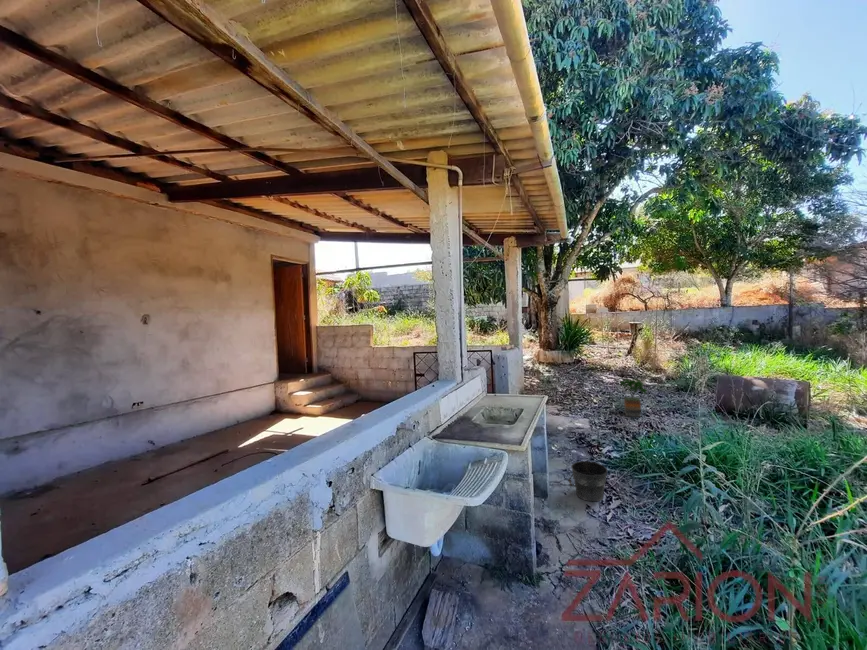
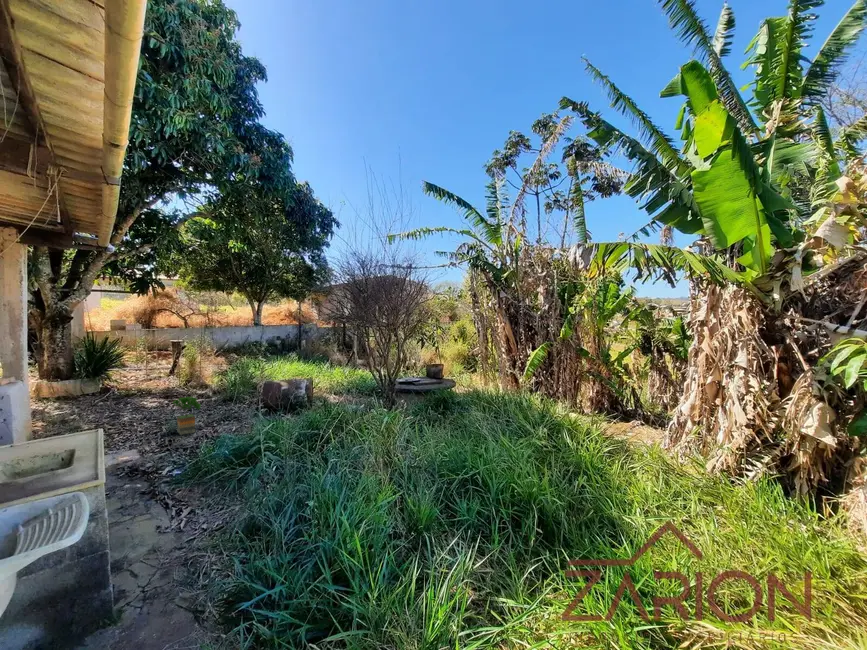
bucket: present [569,461,608,501] -> none [131,482,176,524]

